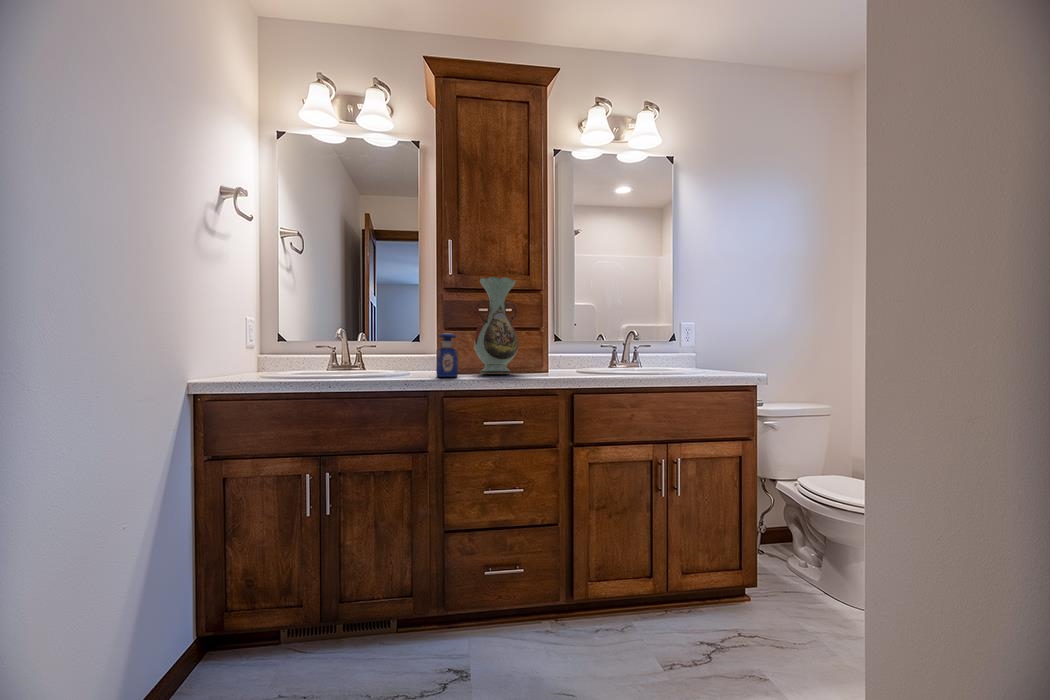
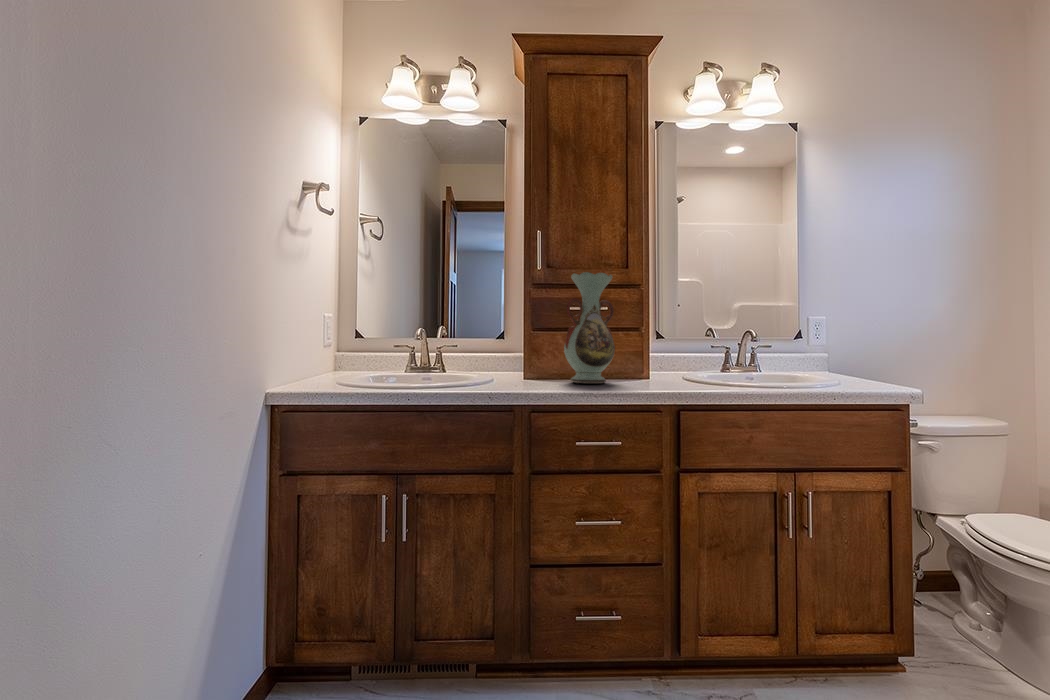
perfume bottle: present [436,333,458,377] -> none [522,337,546,386]

